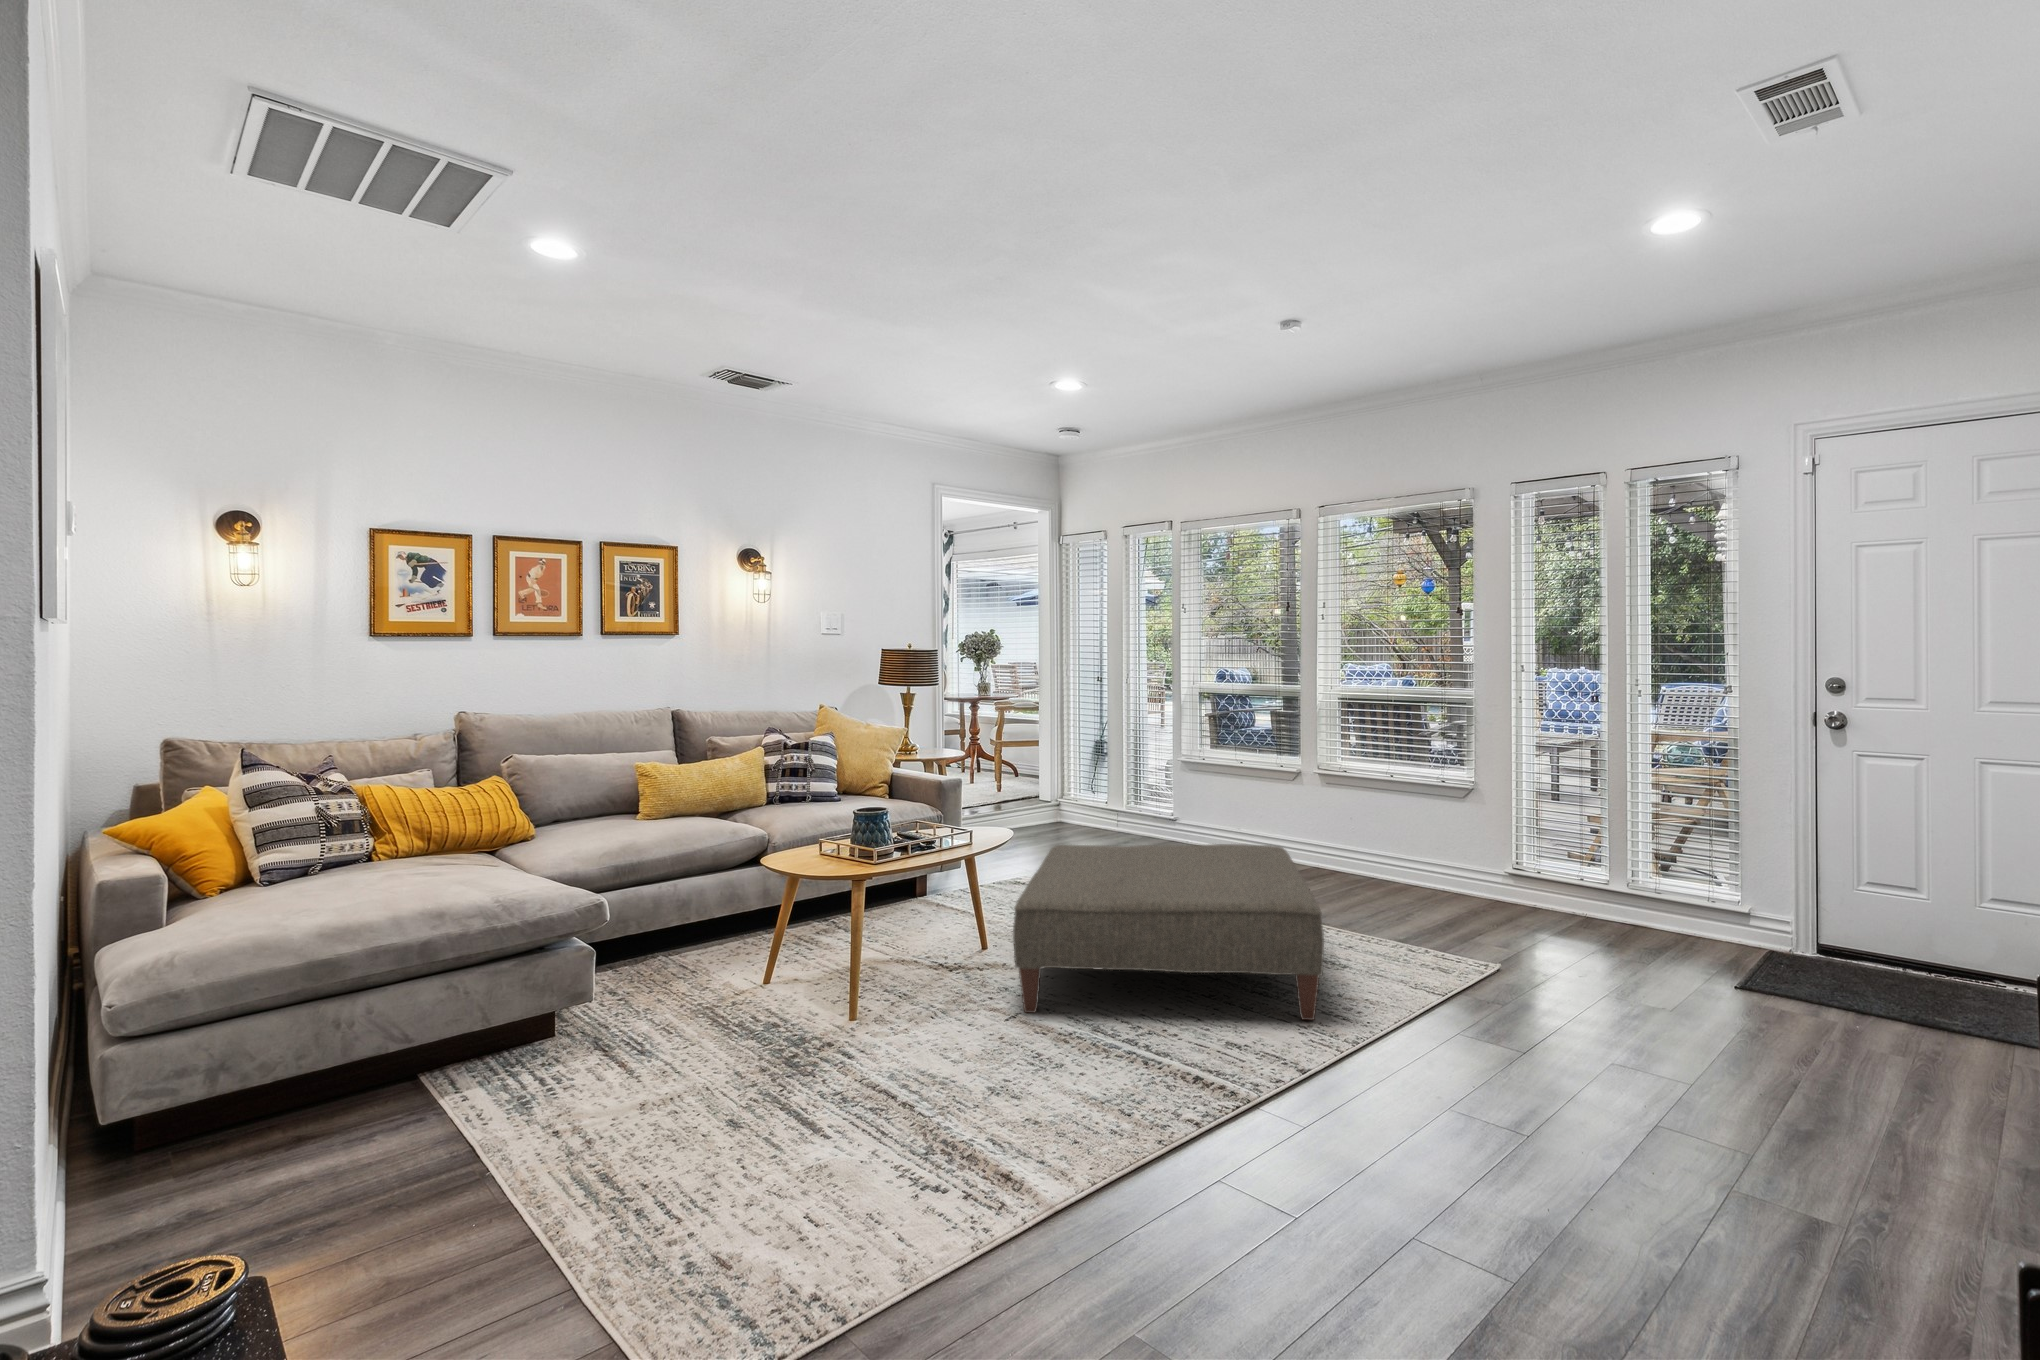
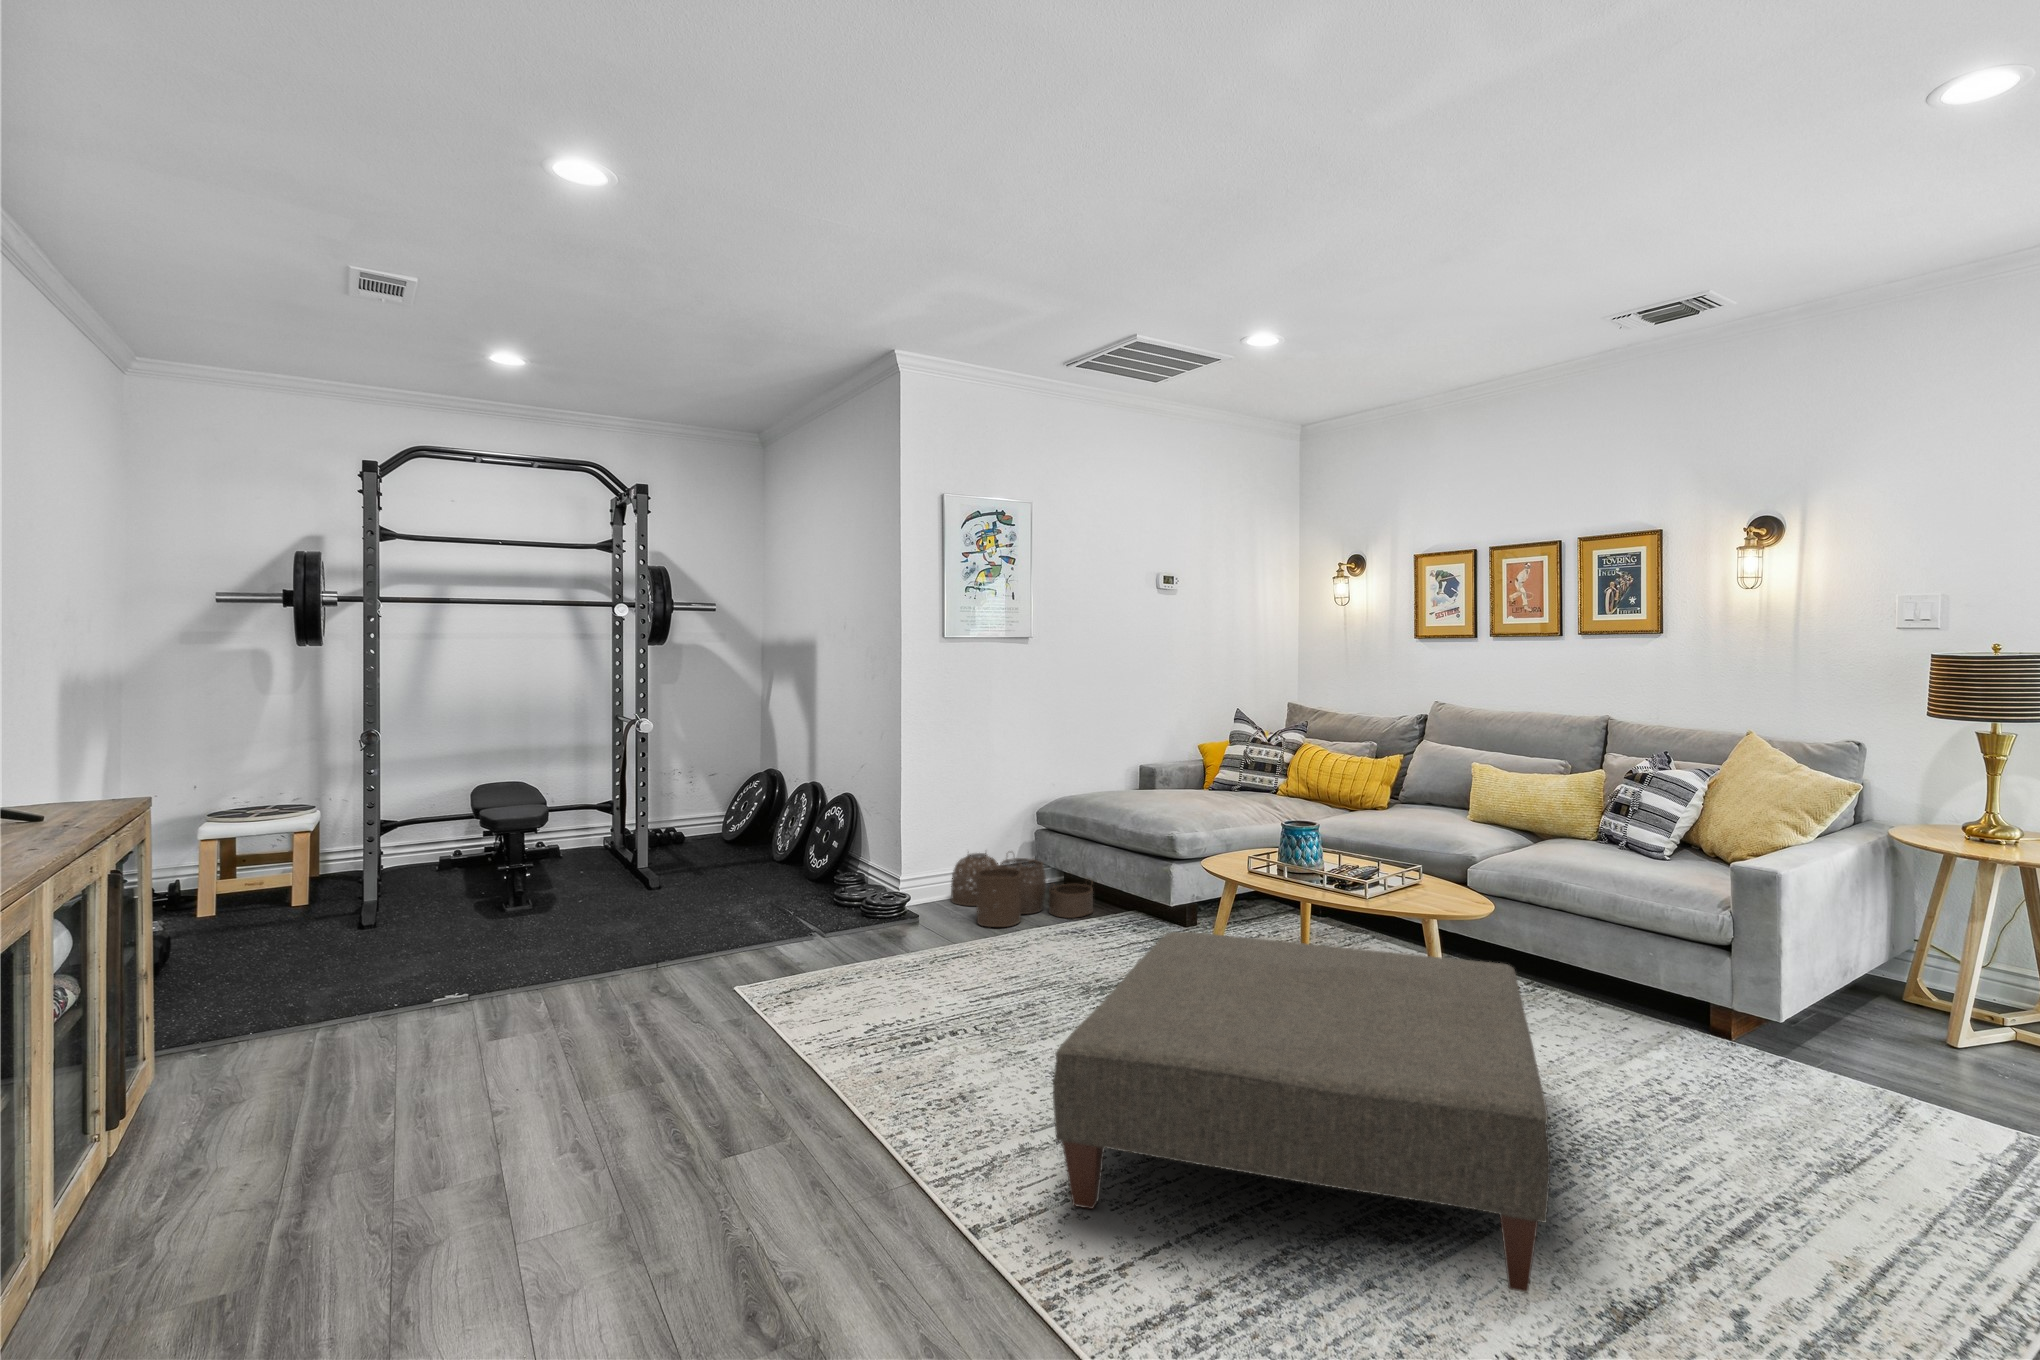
woven basket: none [159,1033,532,1261] -> present [951,853,1093,927]

